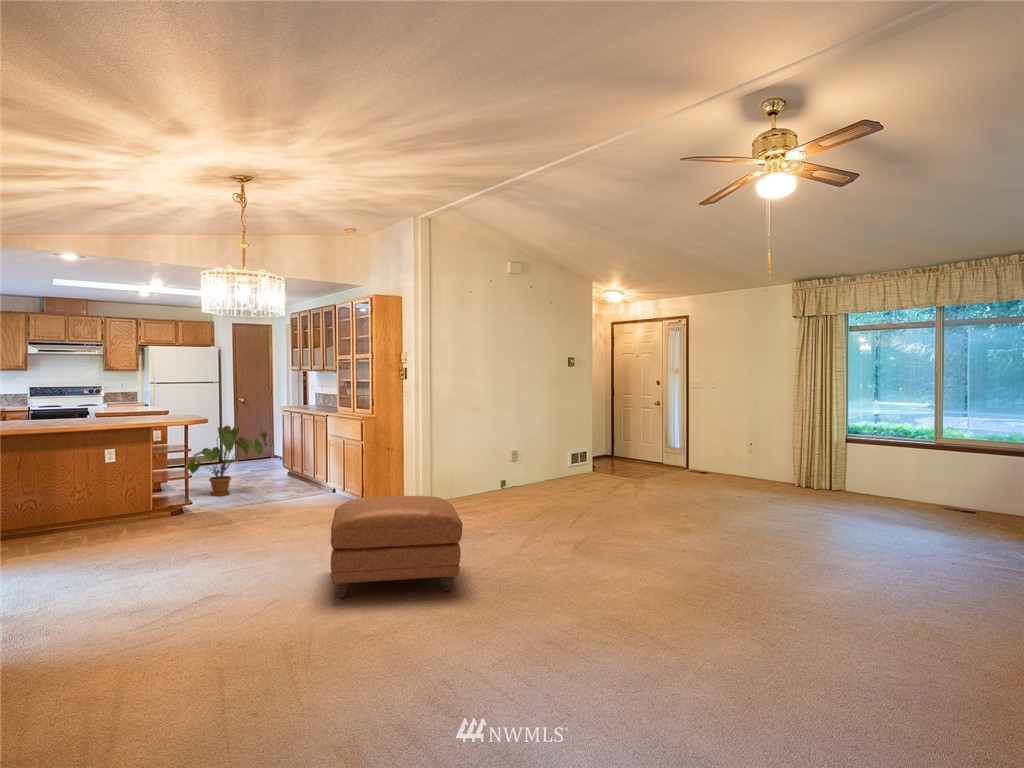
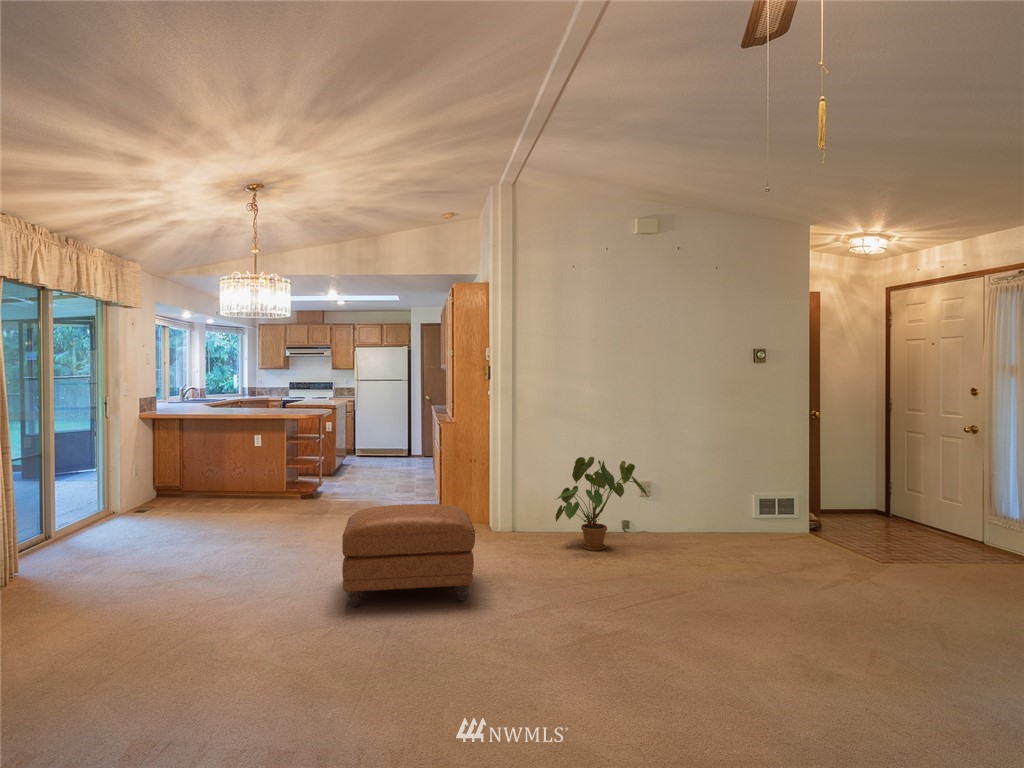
house plant: present [187,426,267,496] -> present [555,457,648,551]

